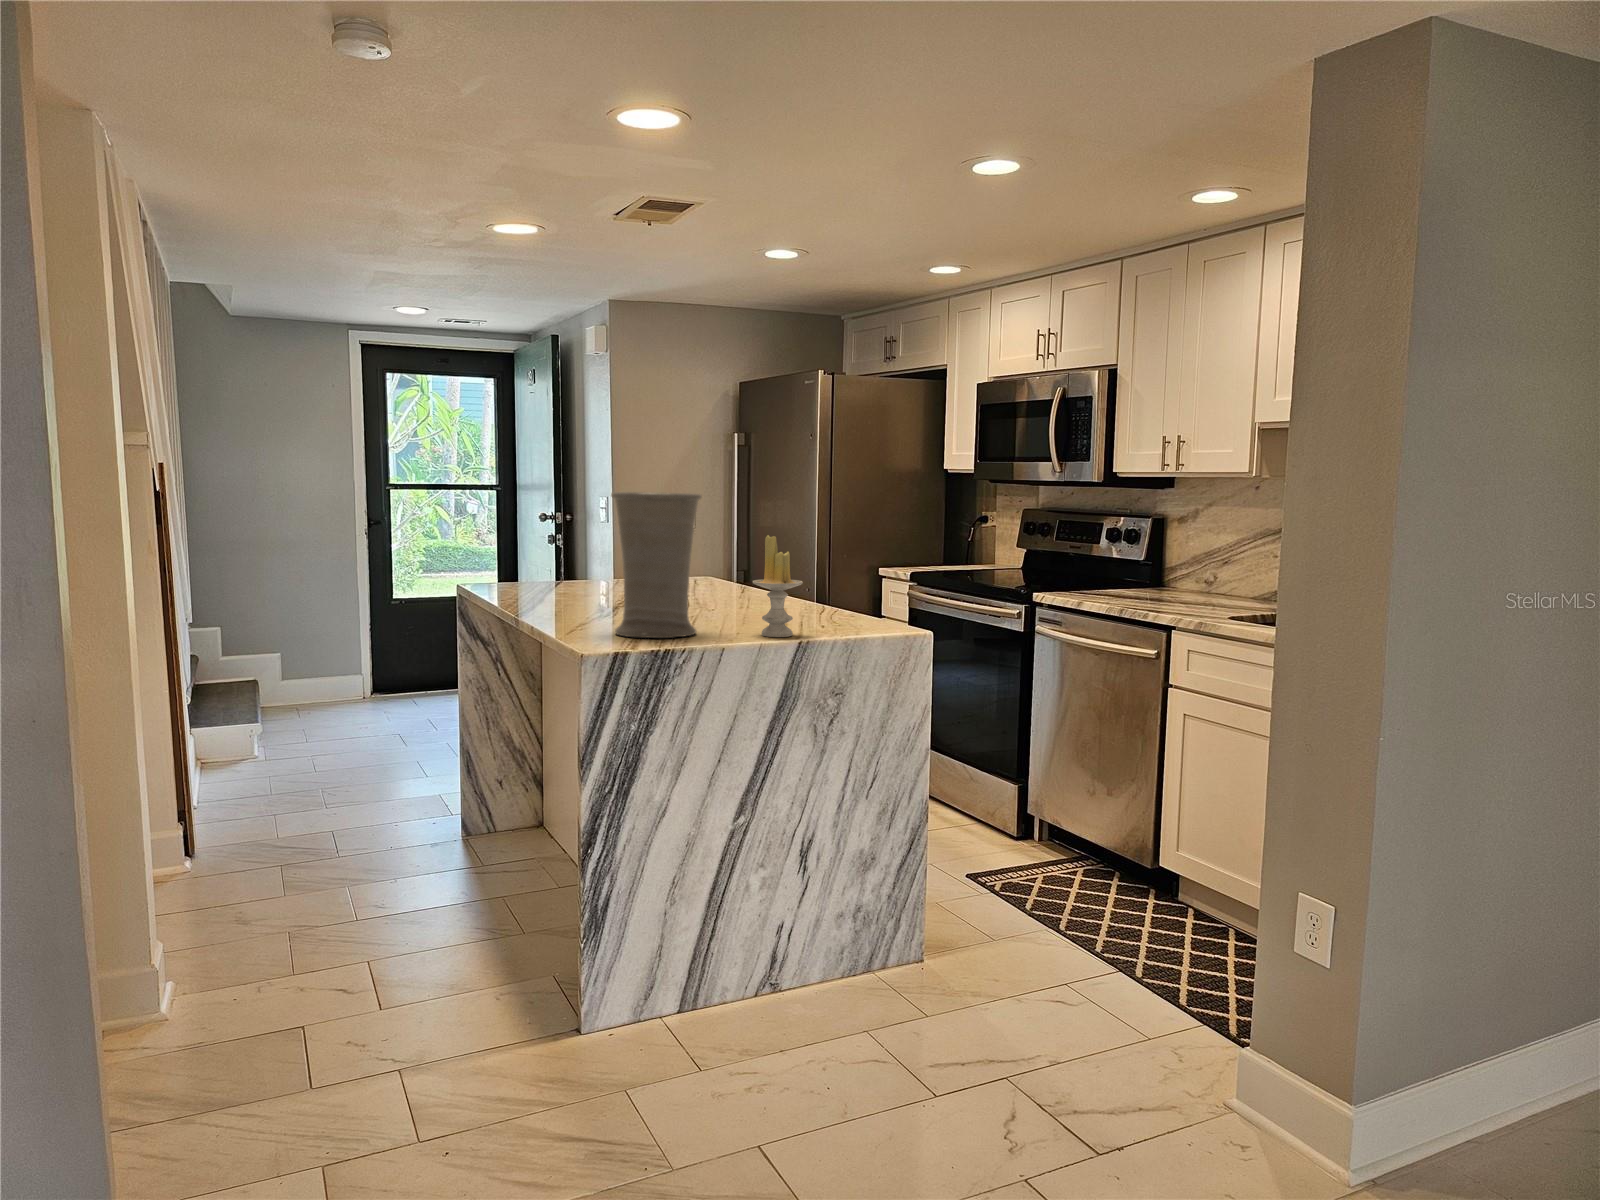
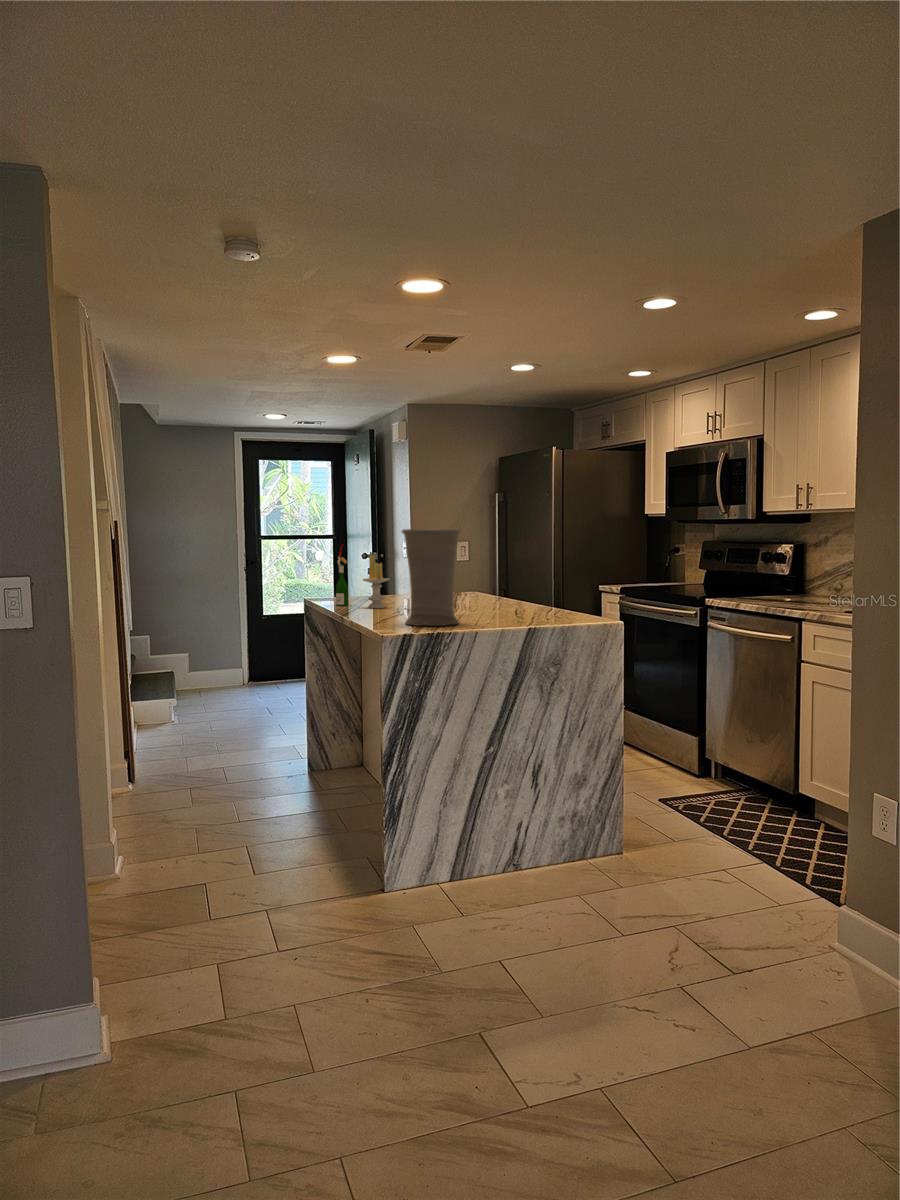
wine bottle: none [506,505,531,598] -> present [336,544,352,606]
candle: present [753,535,803,637] -> present [363,554,389,608]

